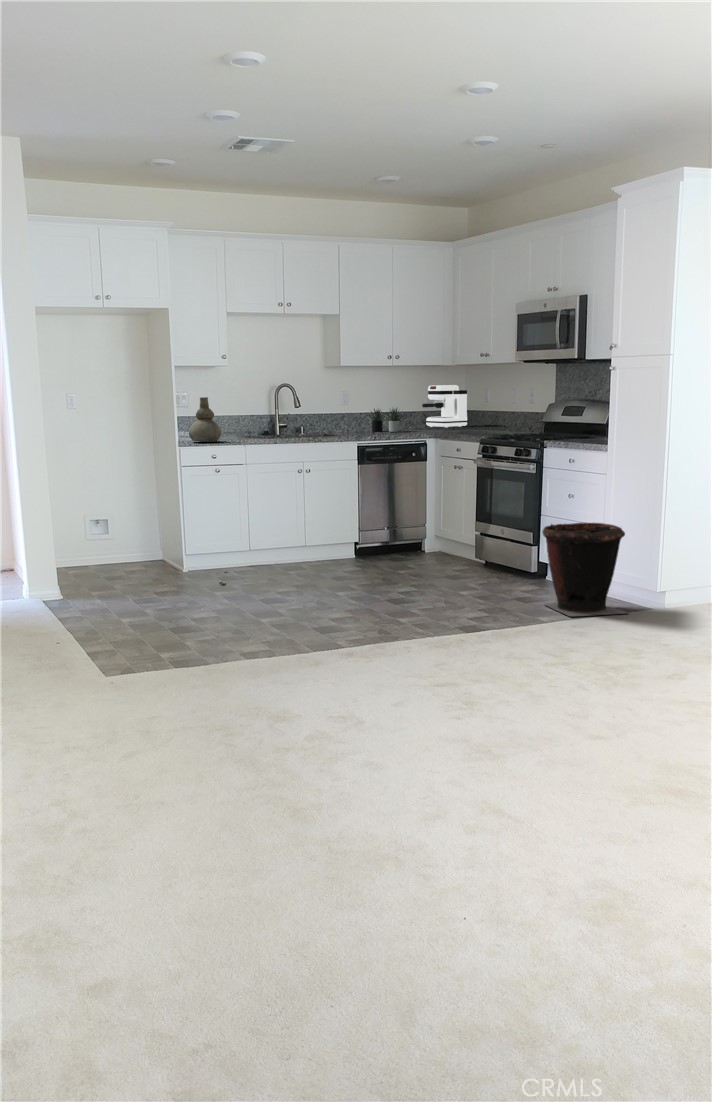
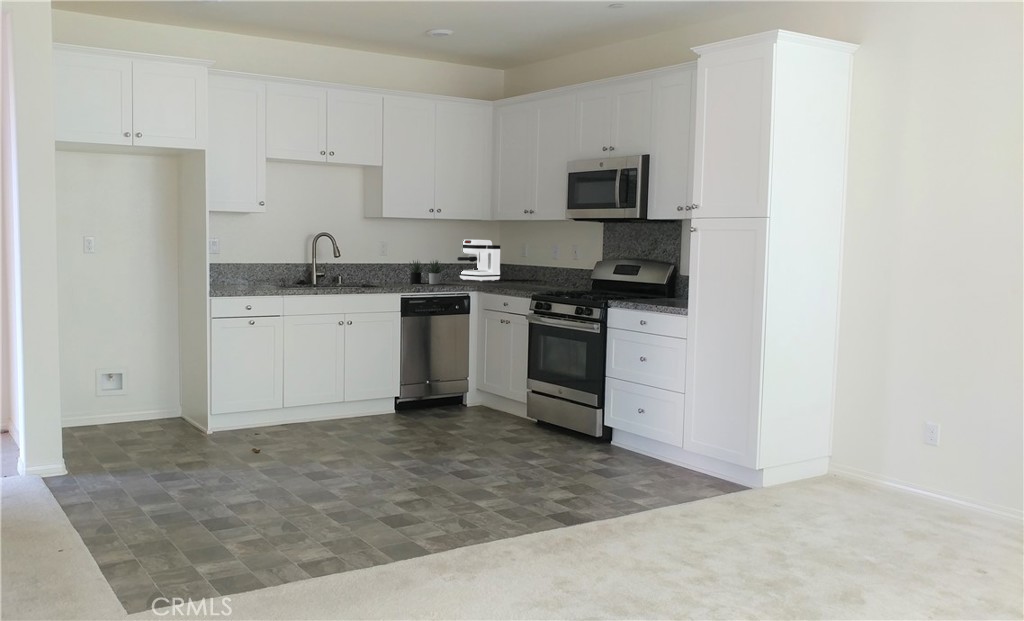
vase: present [189,397,221,442] -> none [222,243,259,291]
trash can: present [542,523,626,616] -> none [623,388,720,494]

